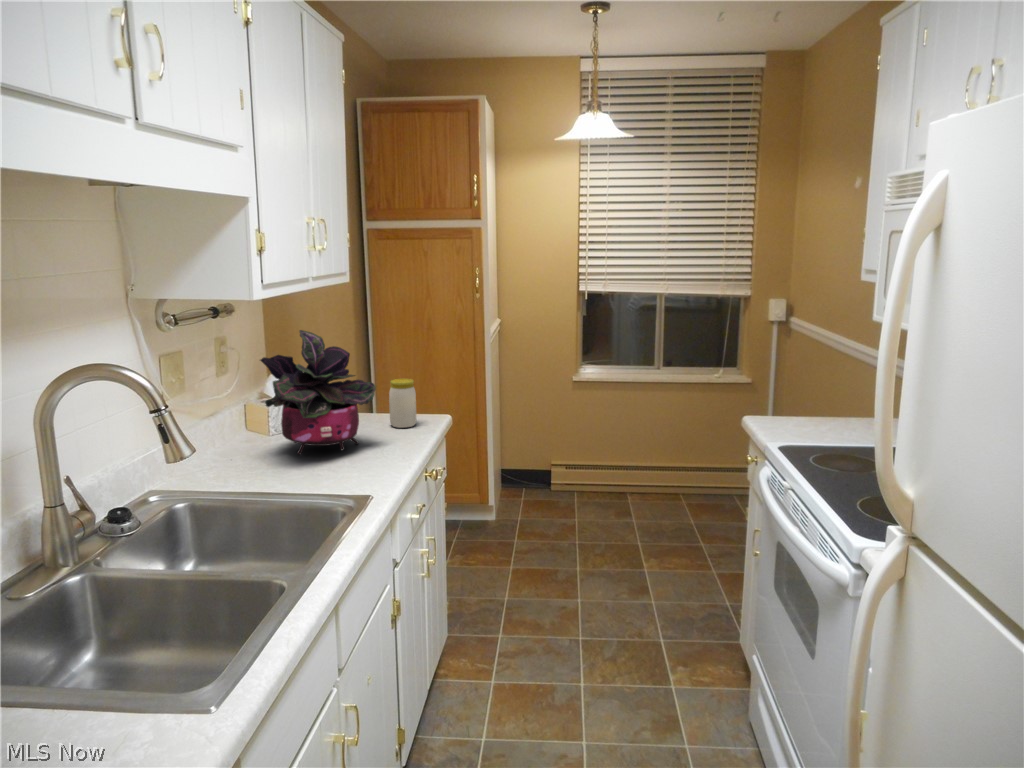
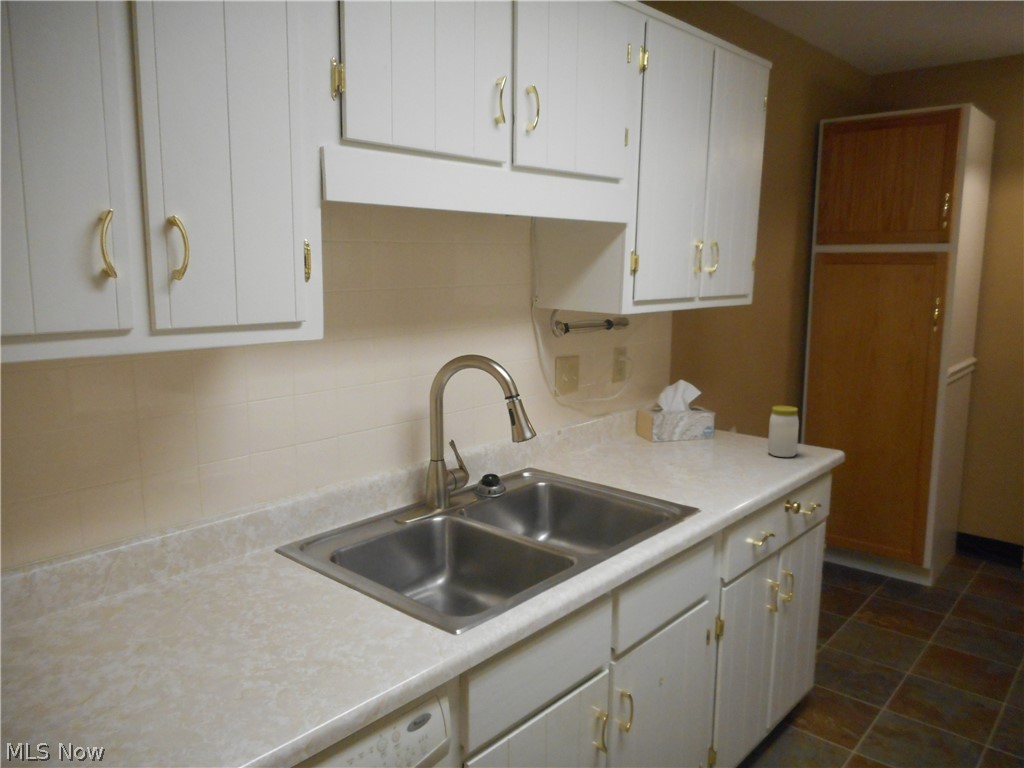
potted plant: present [260,330,376,455] -> none [636,346,745,466]

